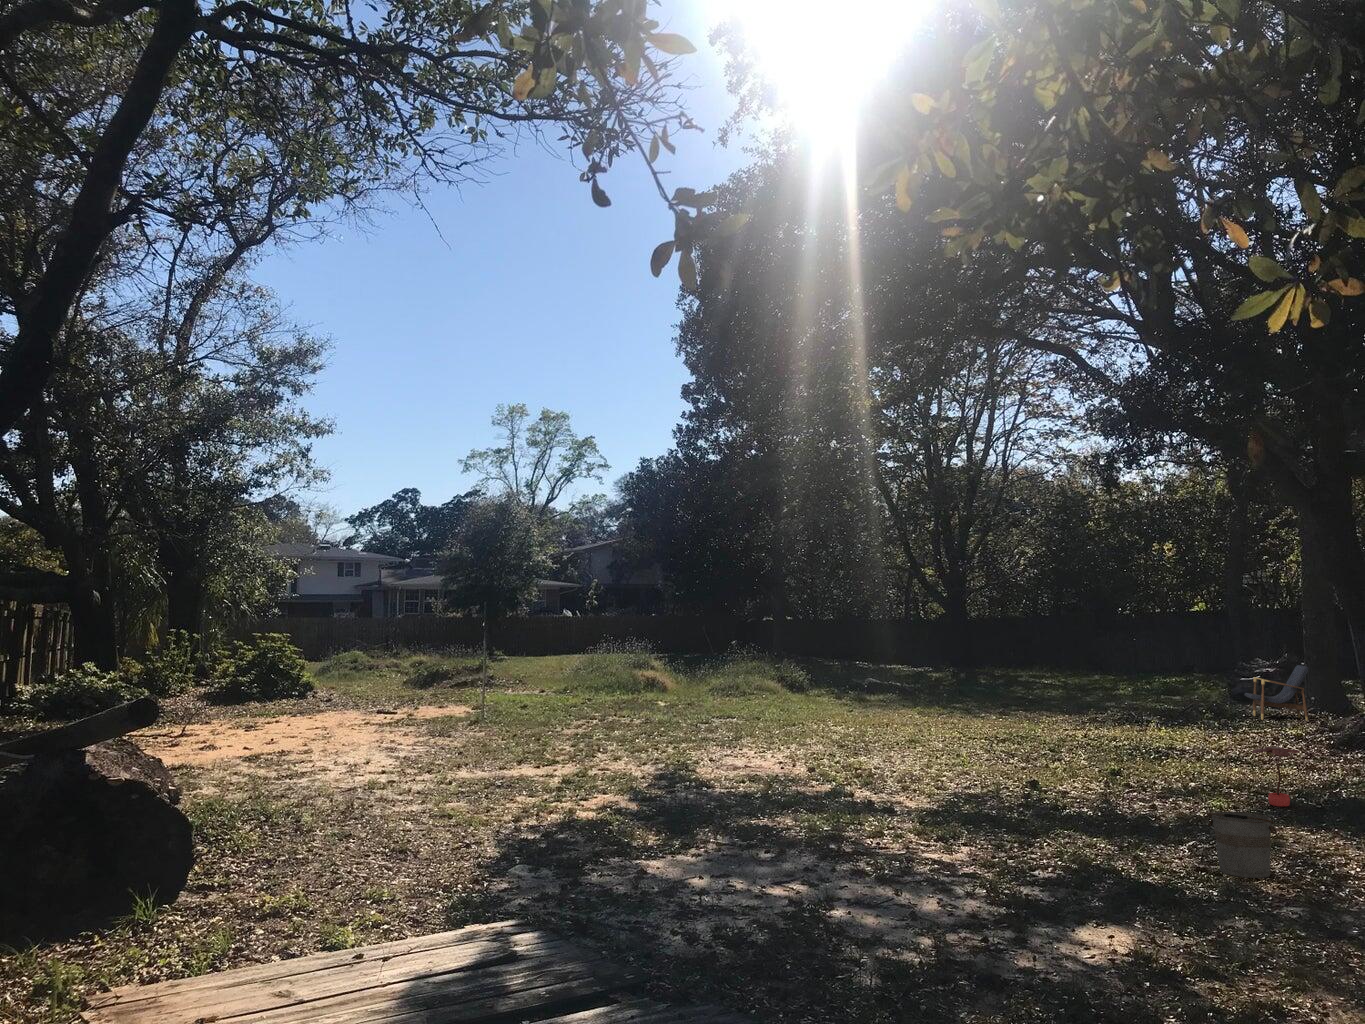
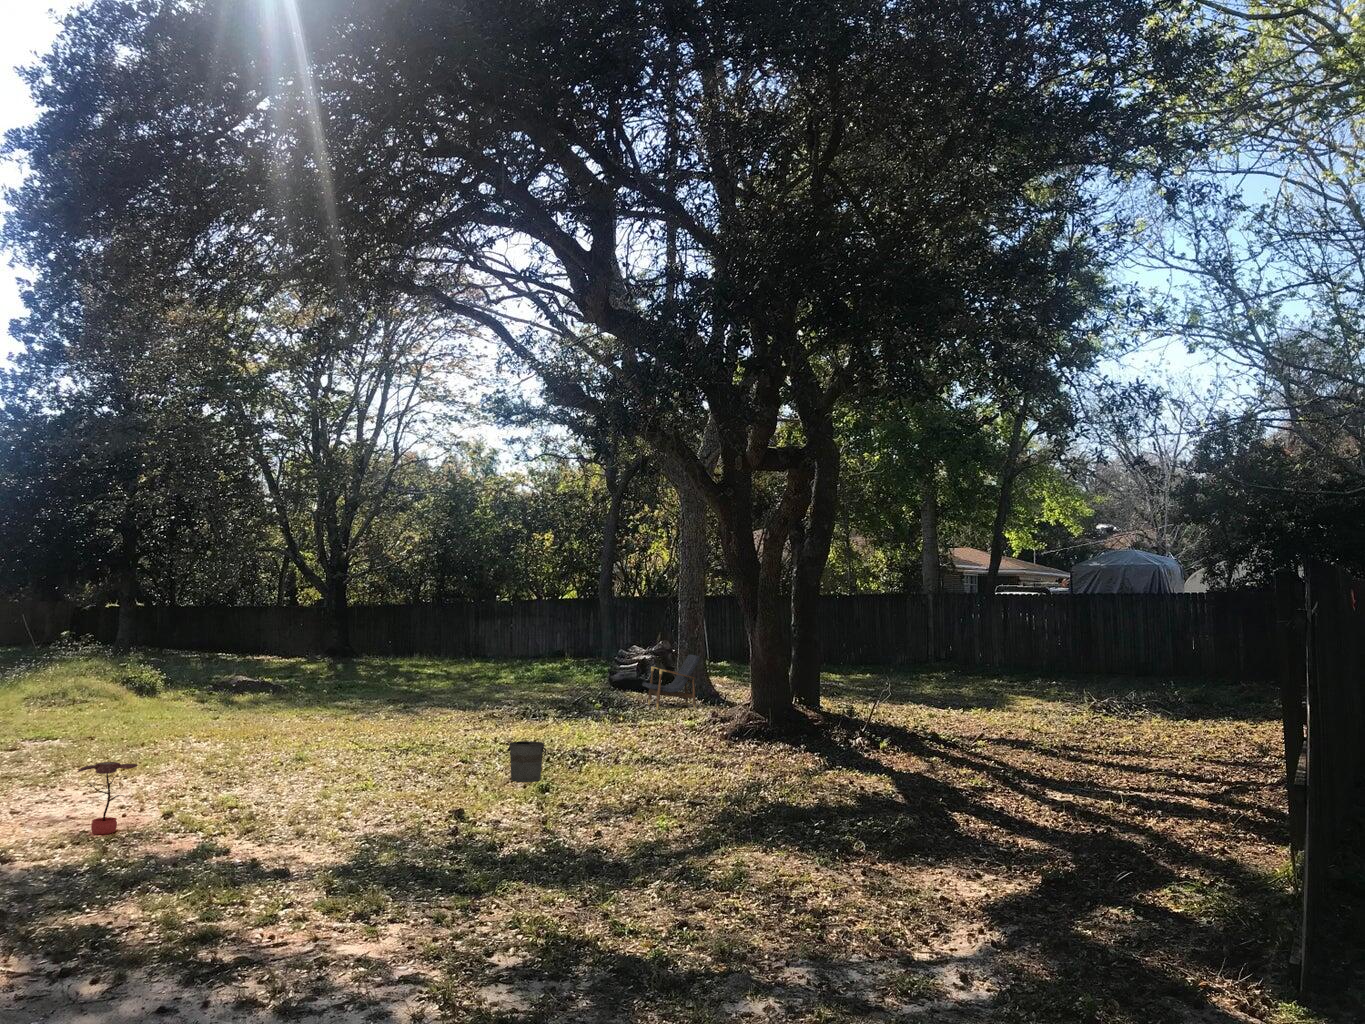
potted plant: present [1252,747,1299,807] -> present [77,762,138,834]
bucket: present [1207,812,1277,878] -> present [506,741,546,782]

